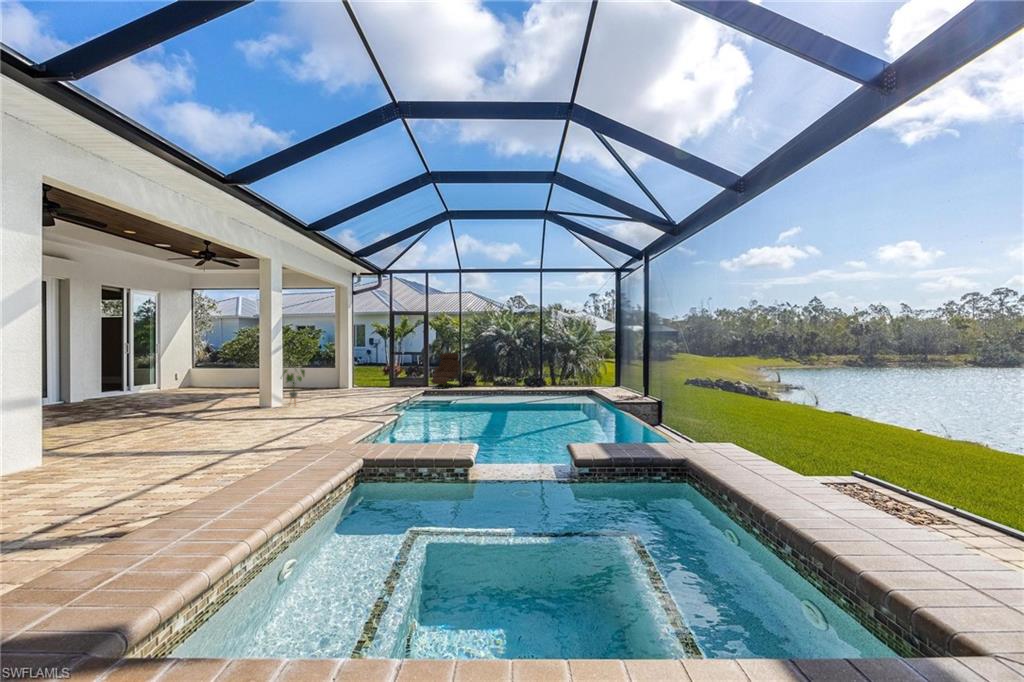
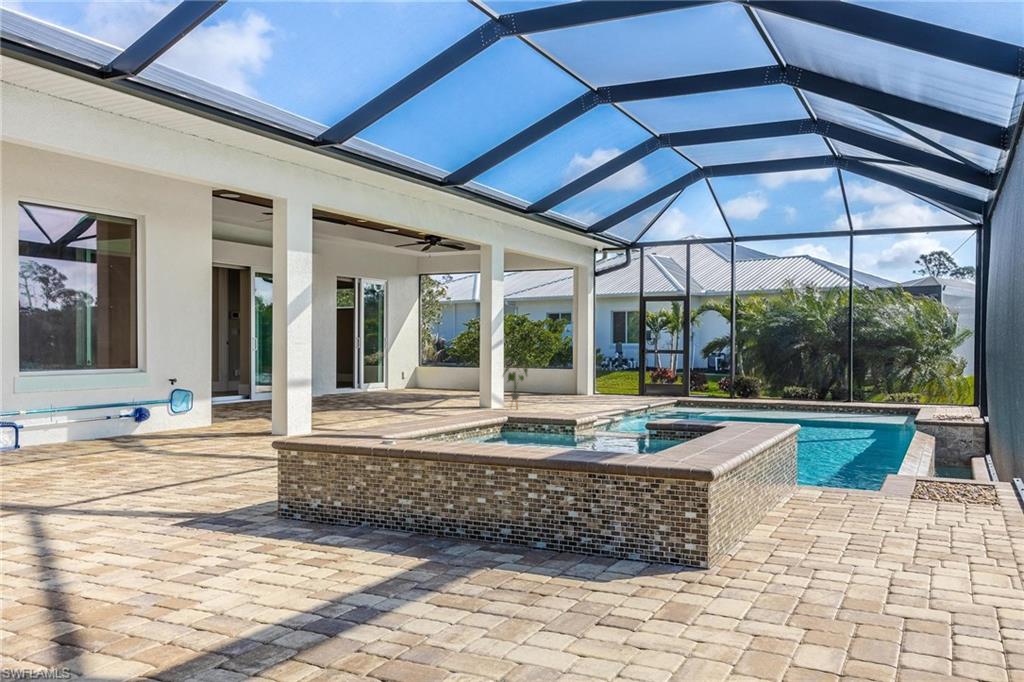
lounge chair: present [431,353,460,388] -> none [690,353,733,400]

